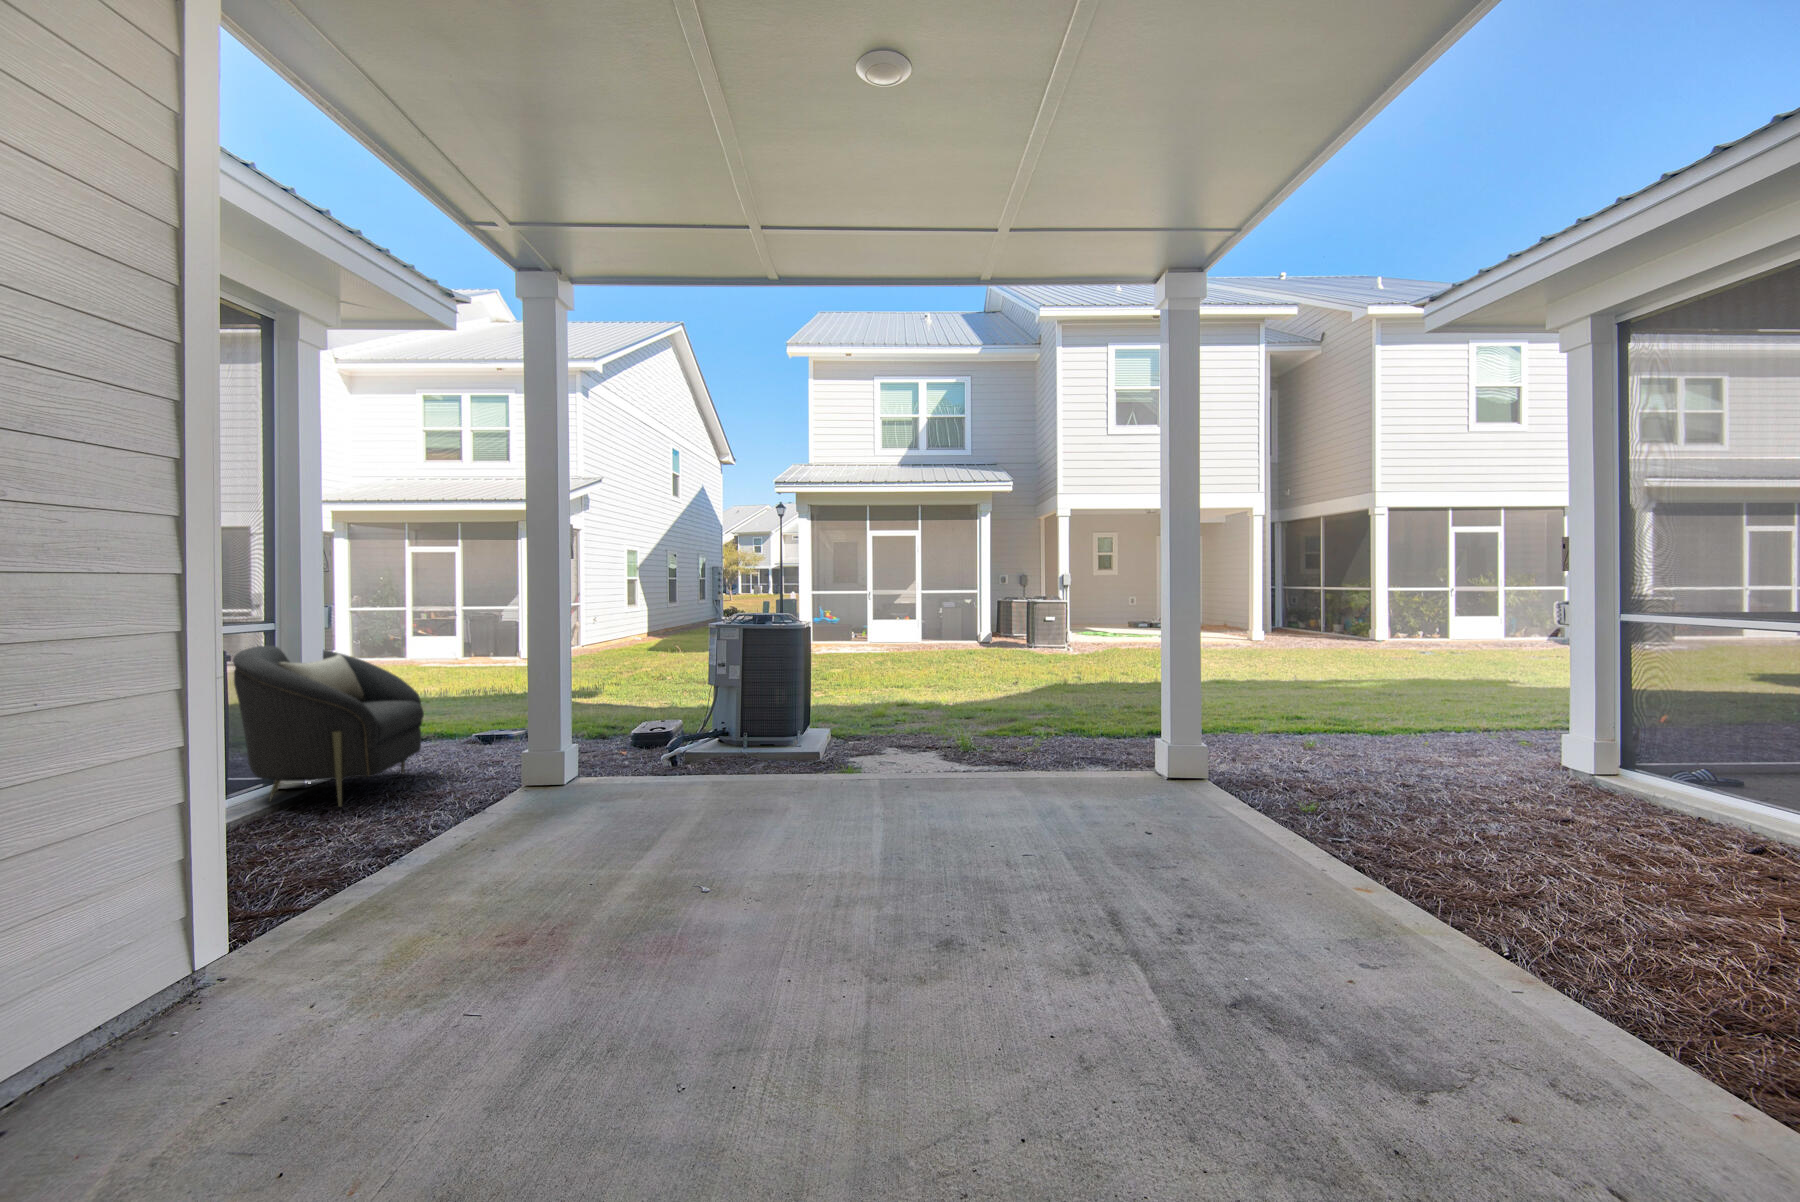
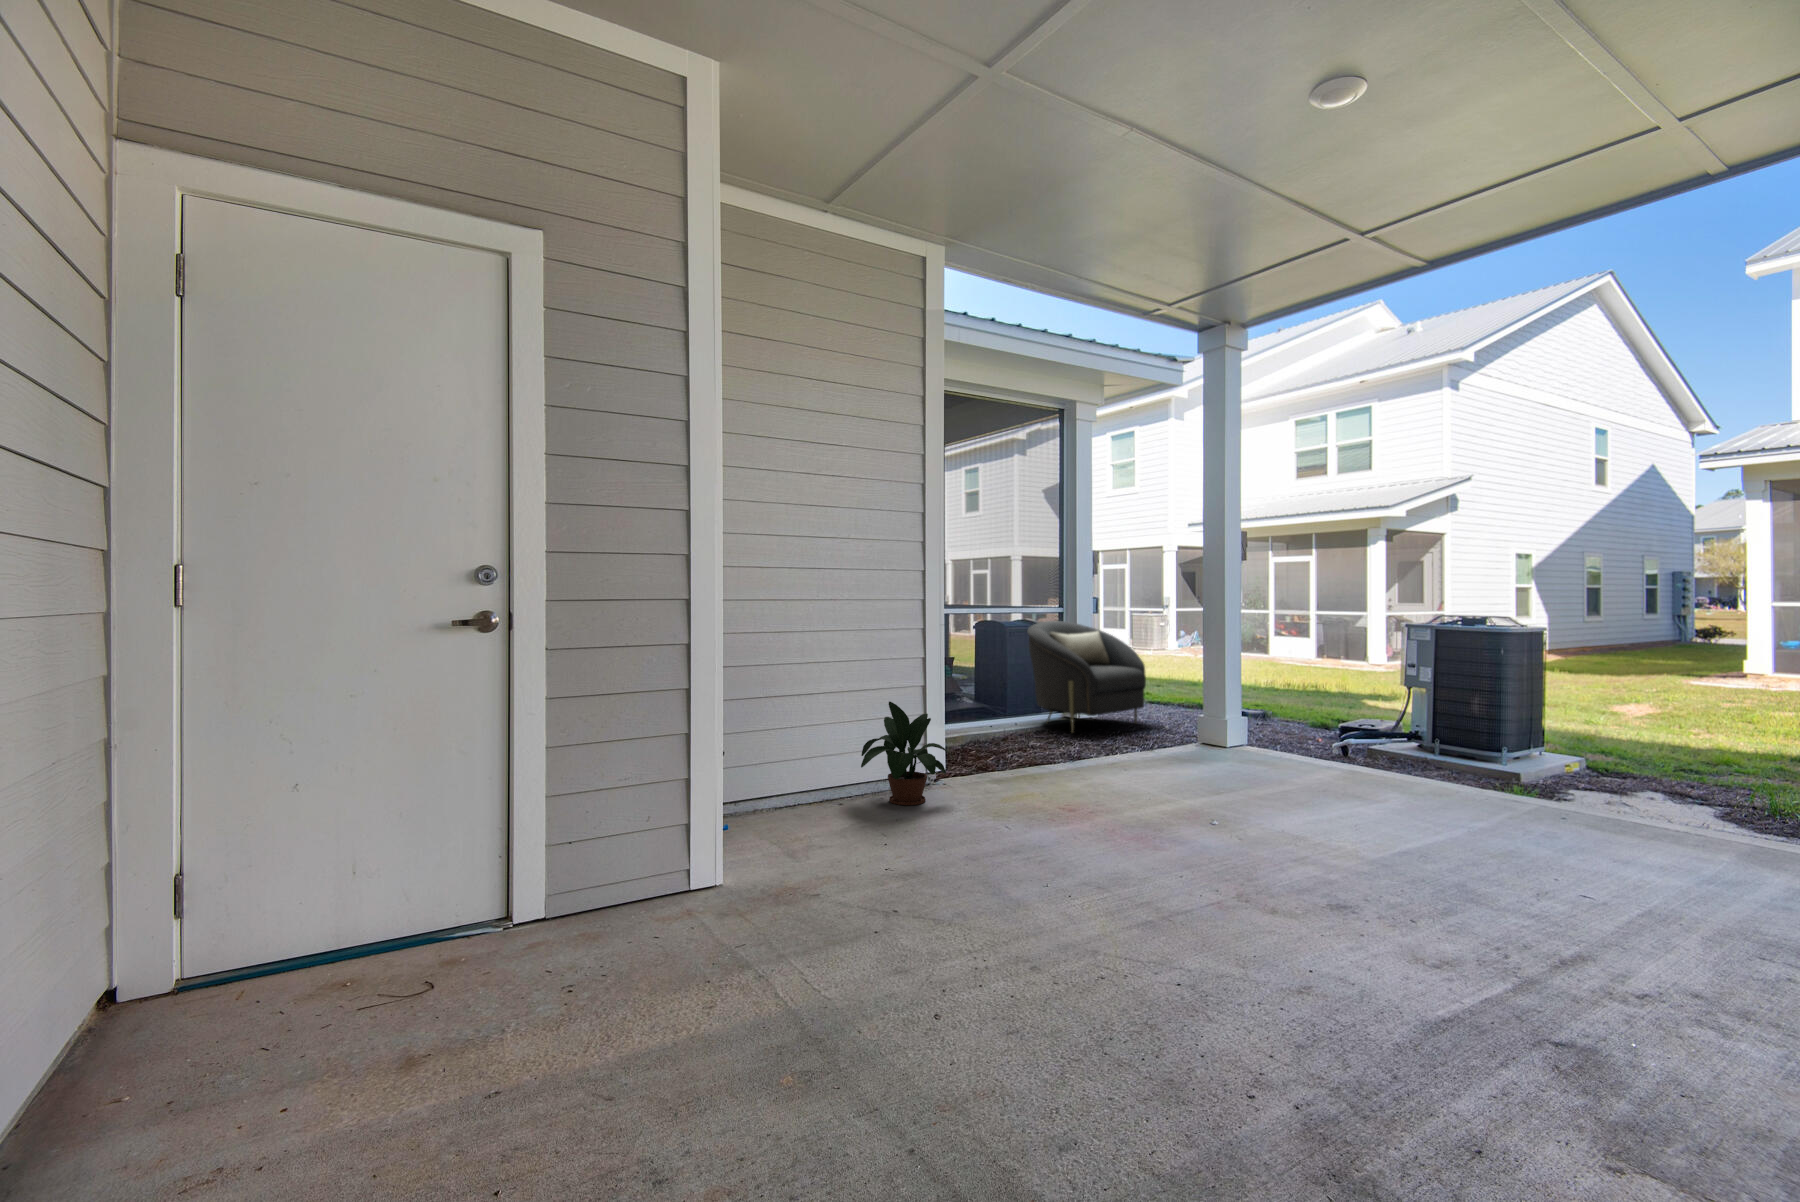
potted plant: none [133,832,343,1024] -> present [861,702,951,805]

